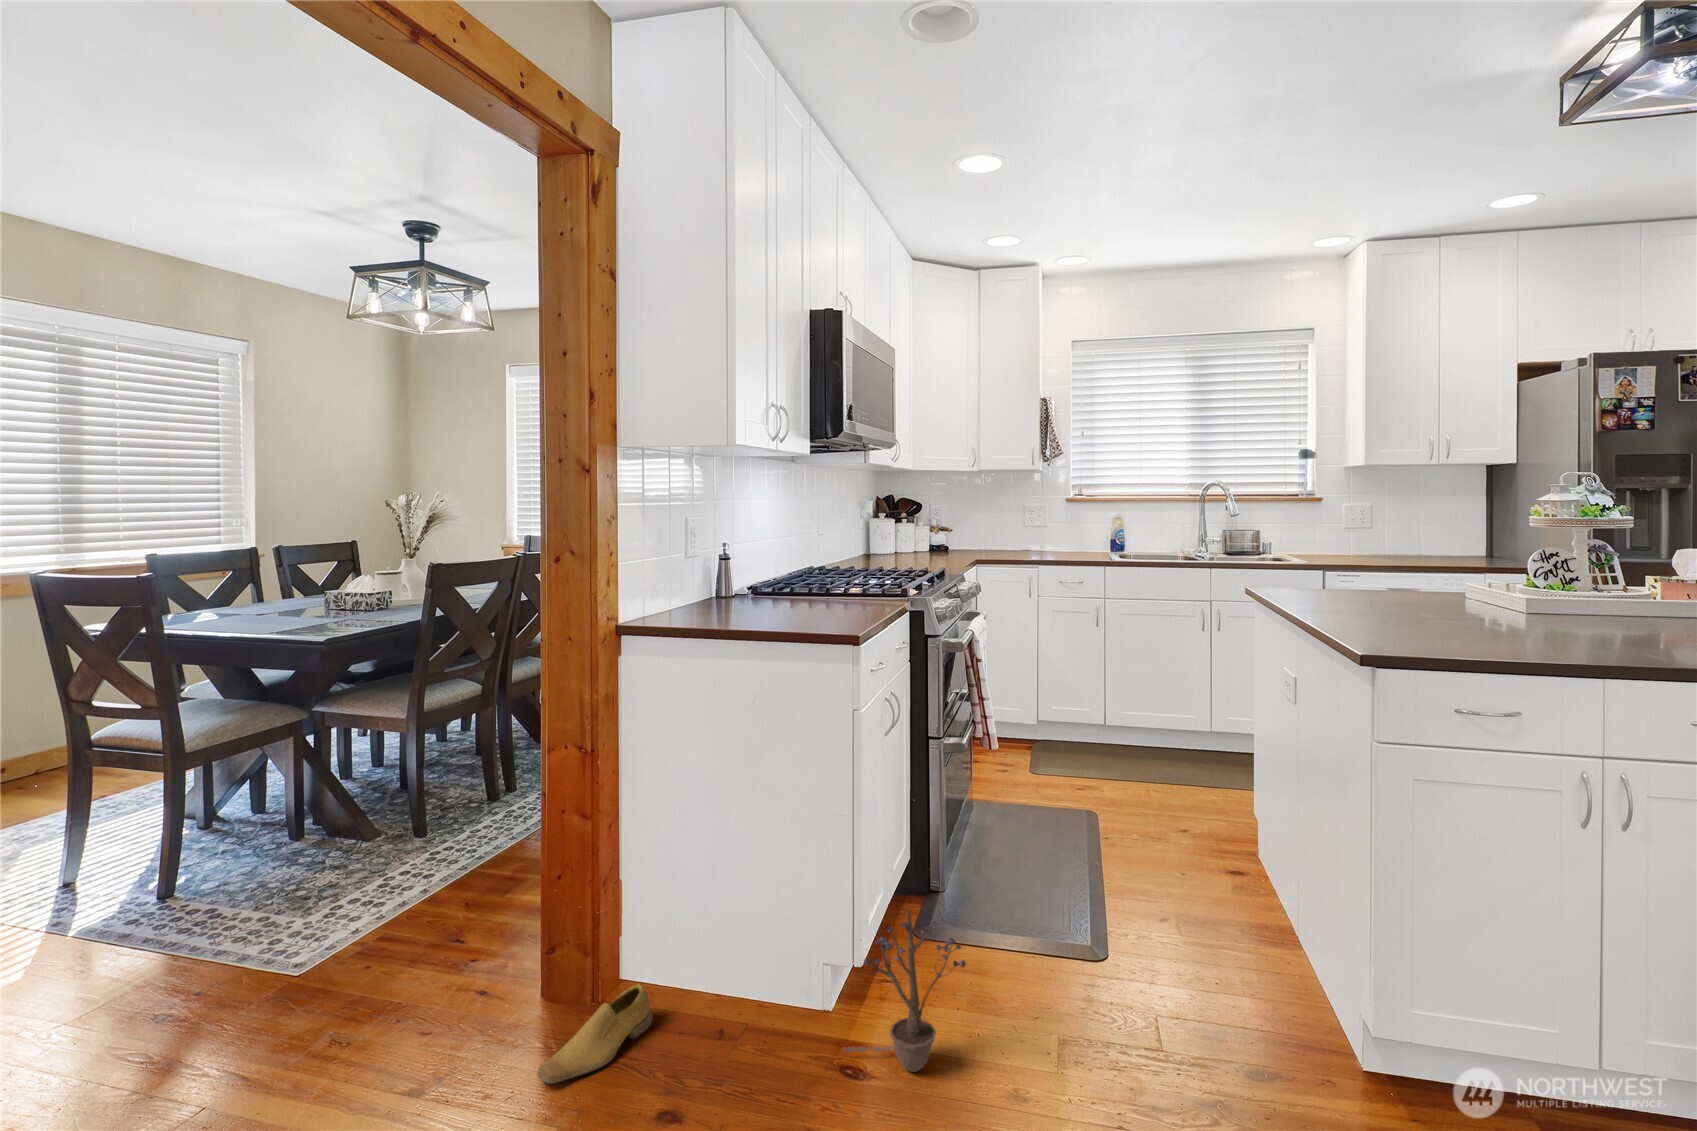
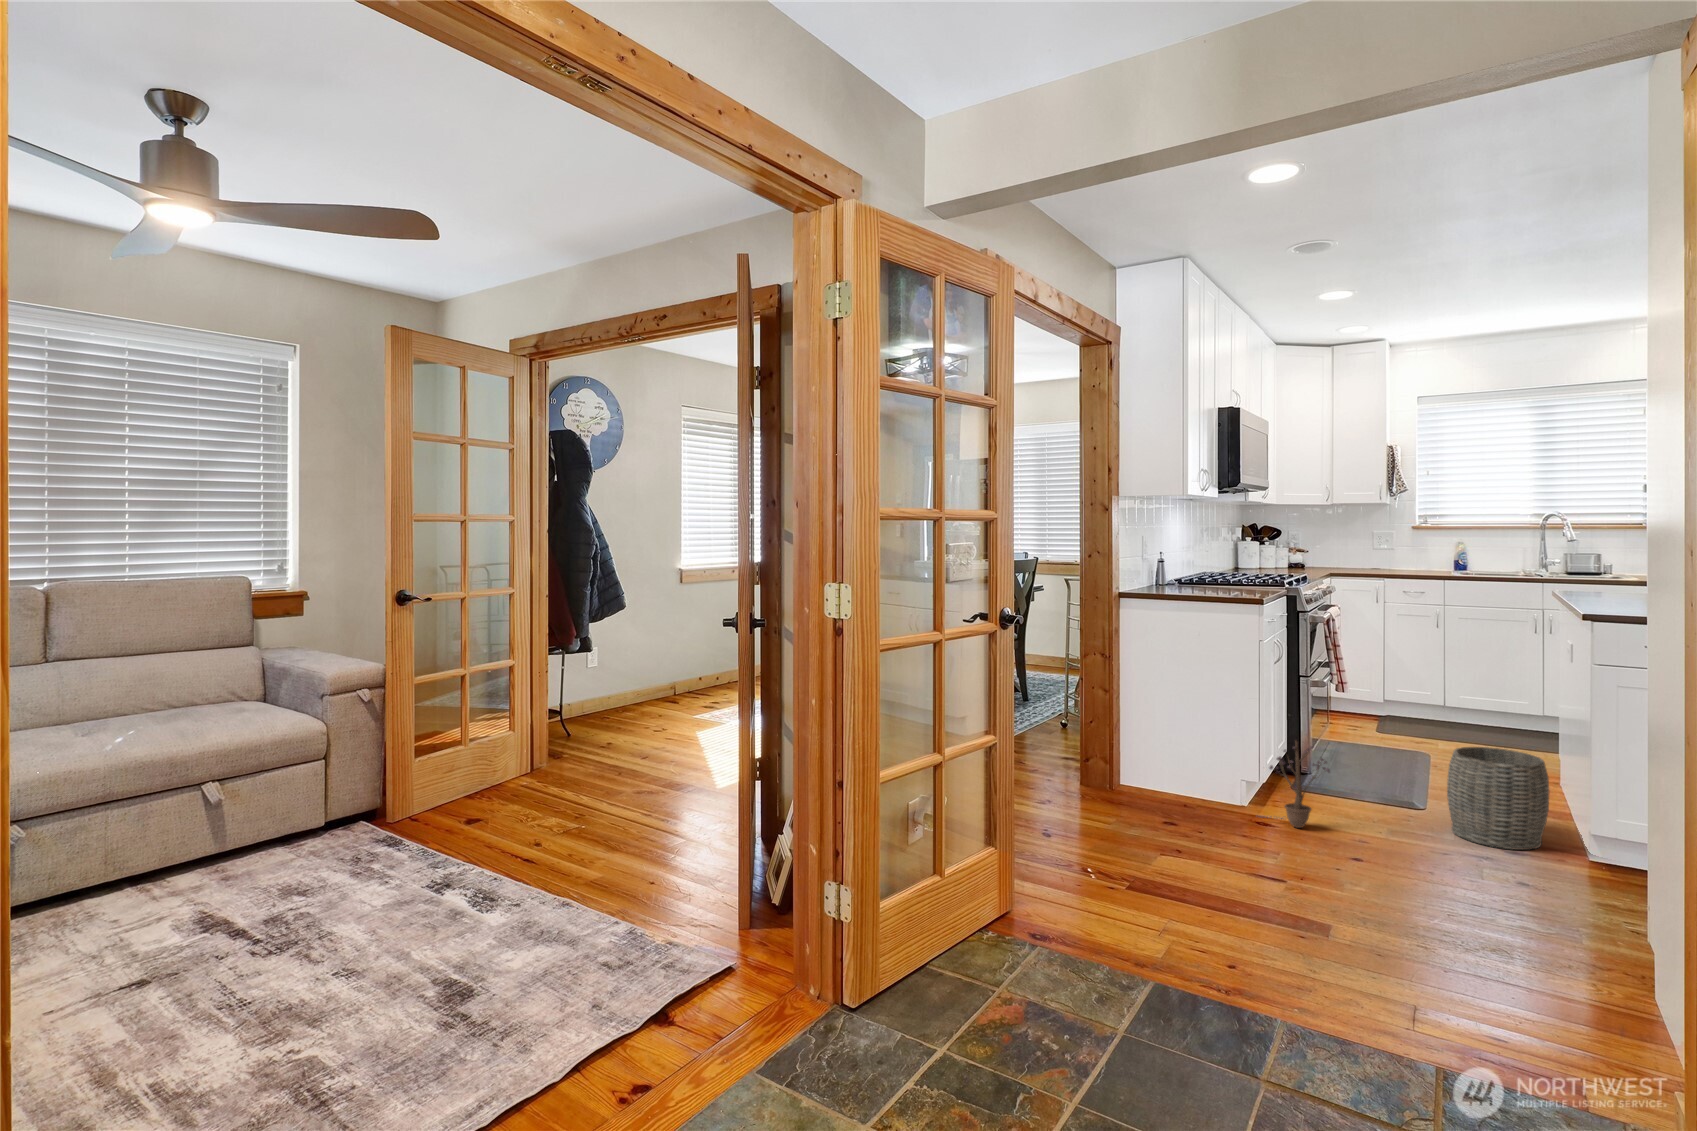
woven basket: none [1146,870,1301,1074] -> present [1447,747,1549,850]
shoe: present [537,984,652,1084] -> none [1094,780,1143,810]

